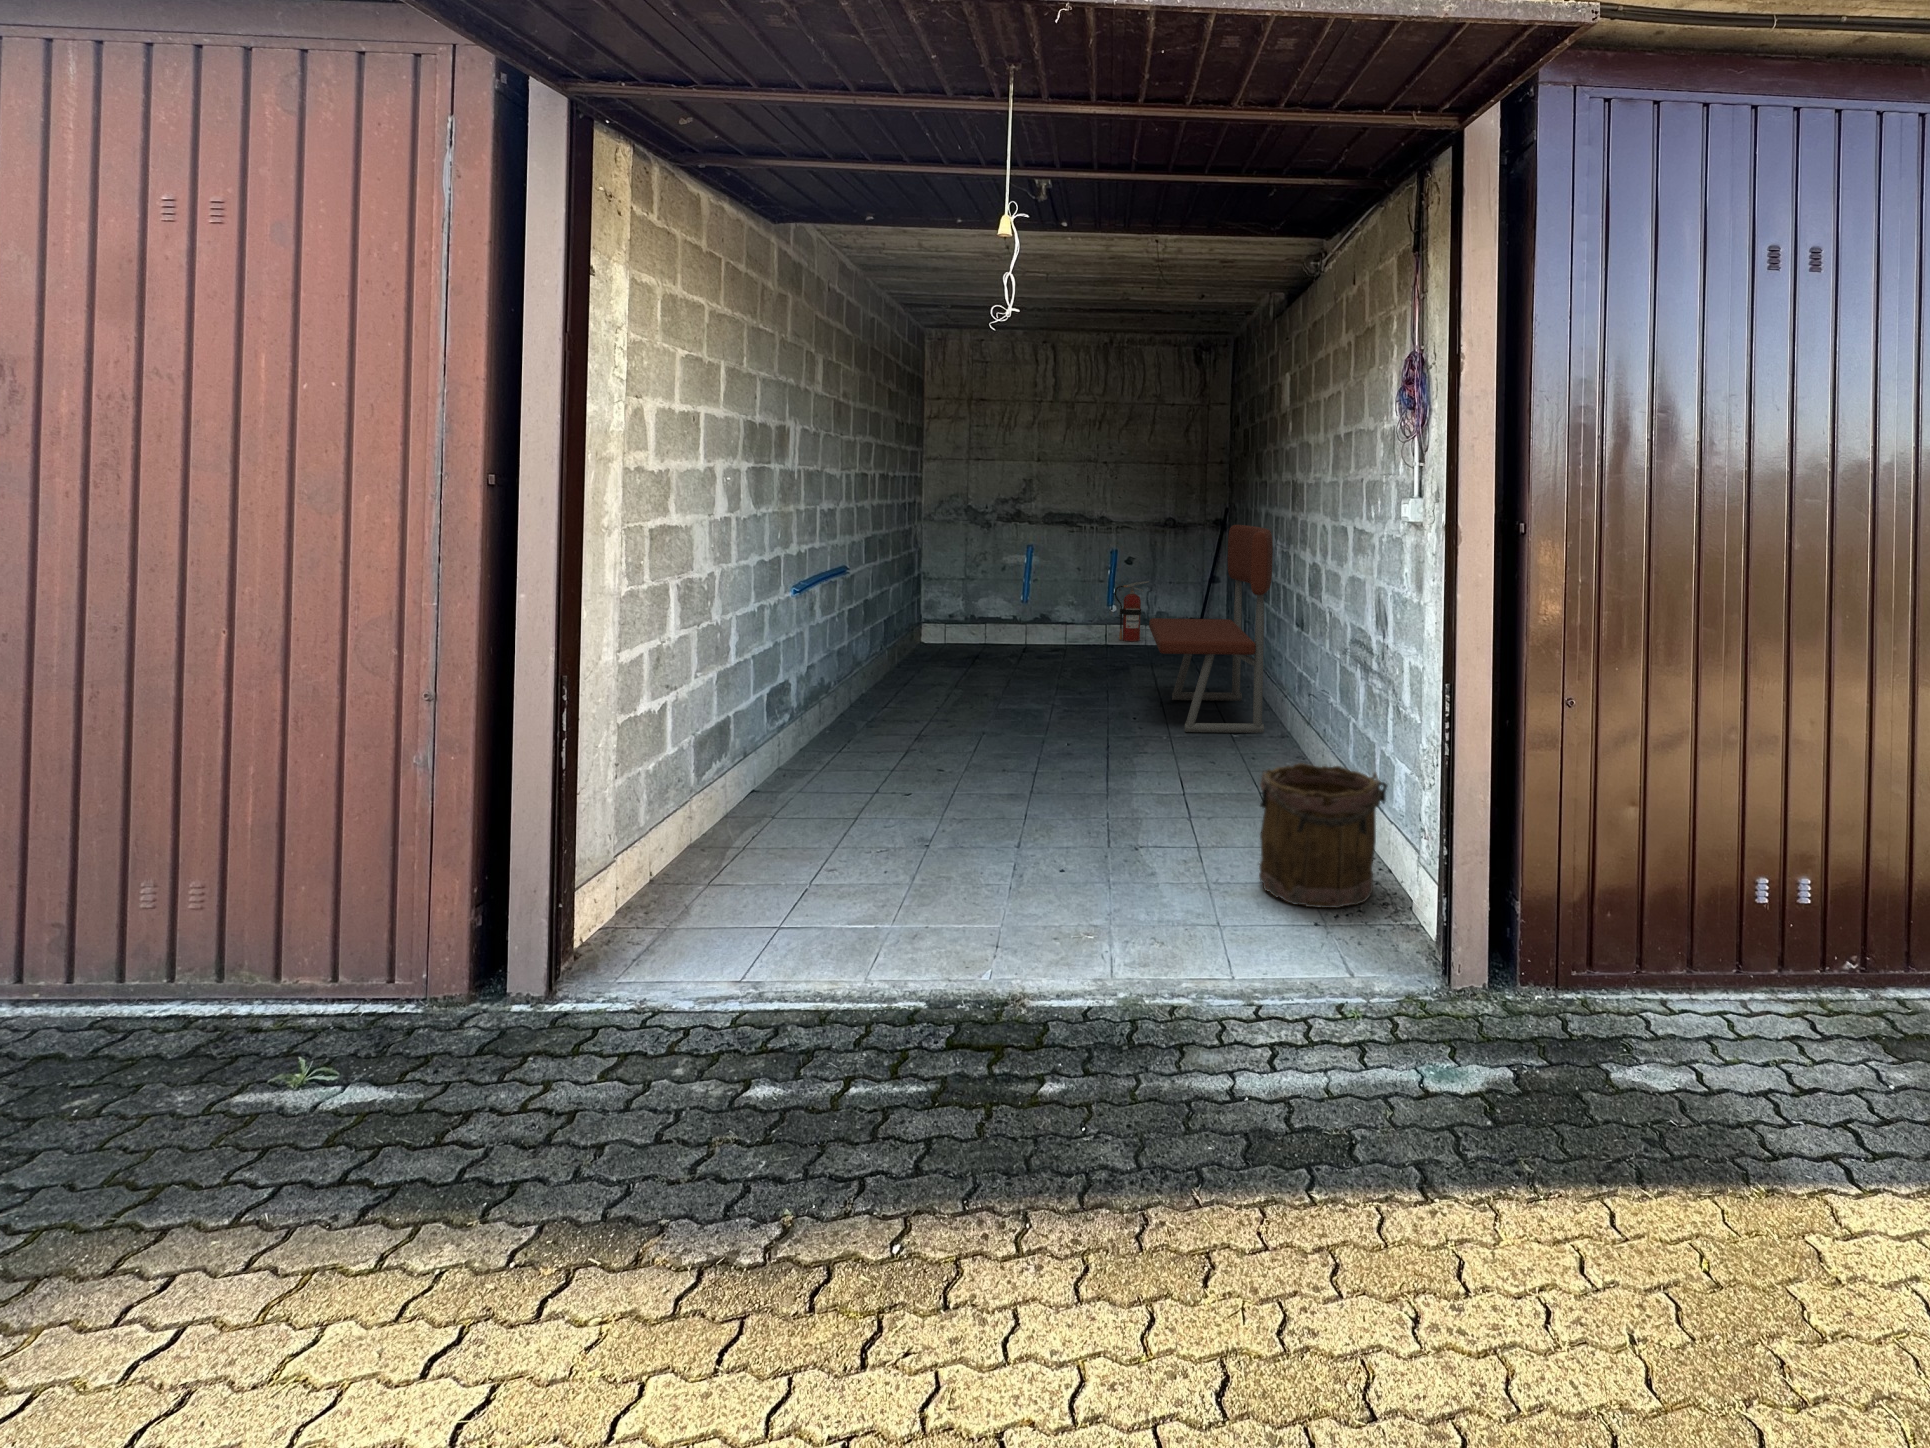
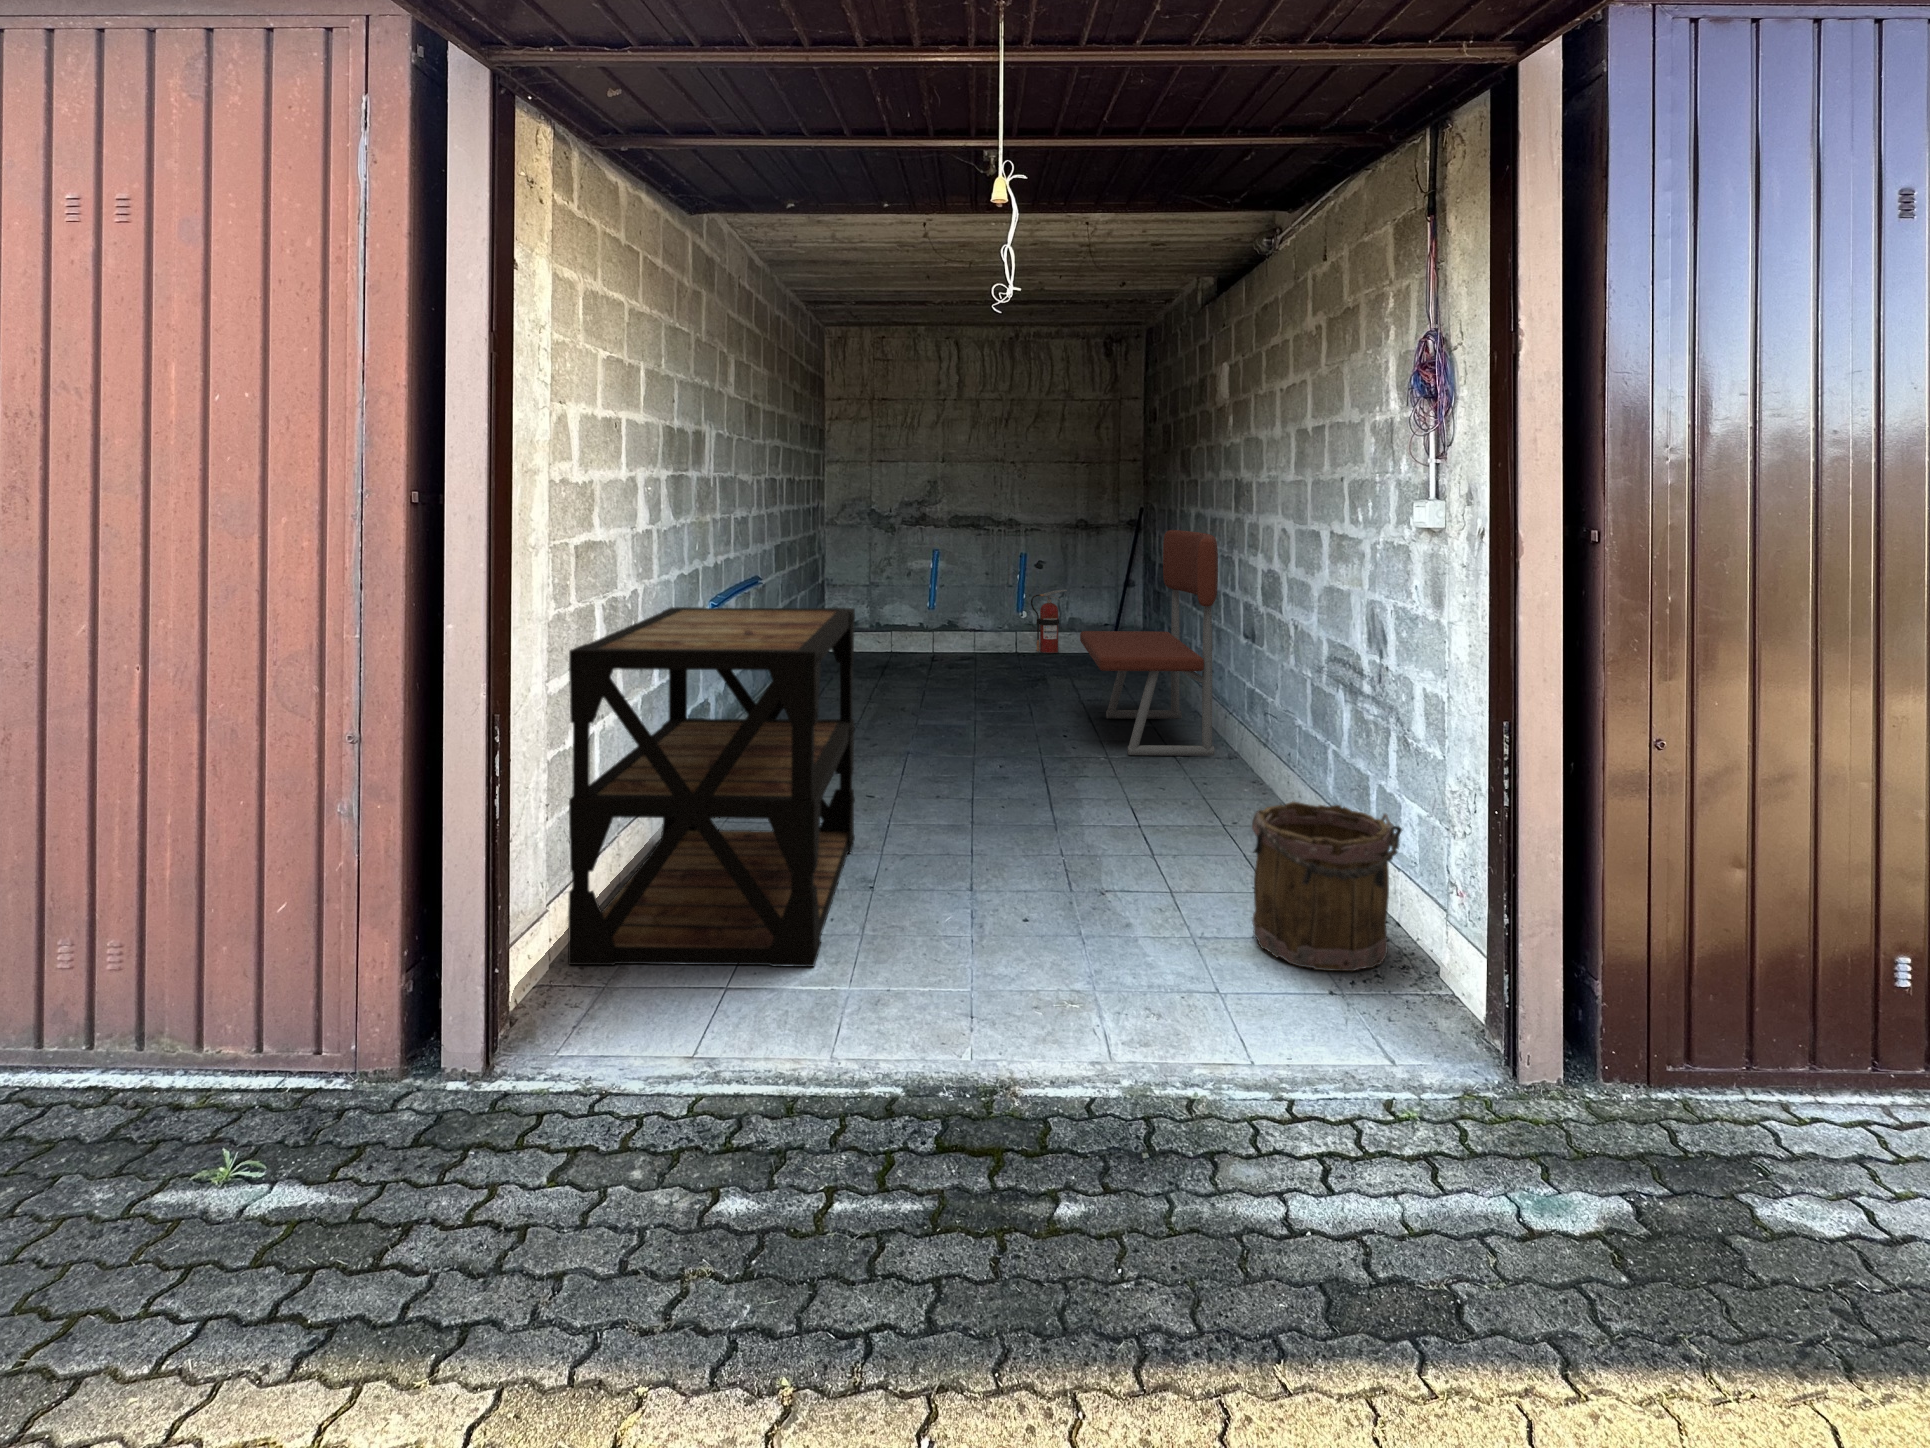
shelving unit: none [633,587,920,909] -> present [568,607,855,967]

